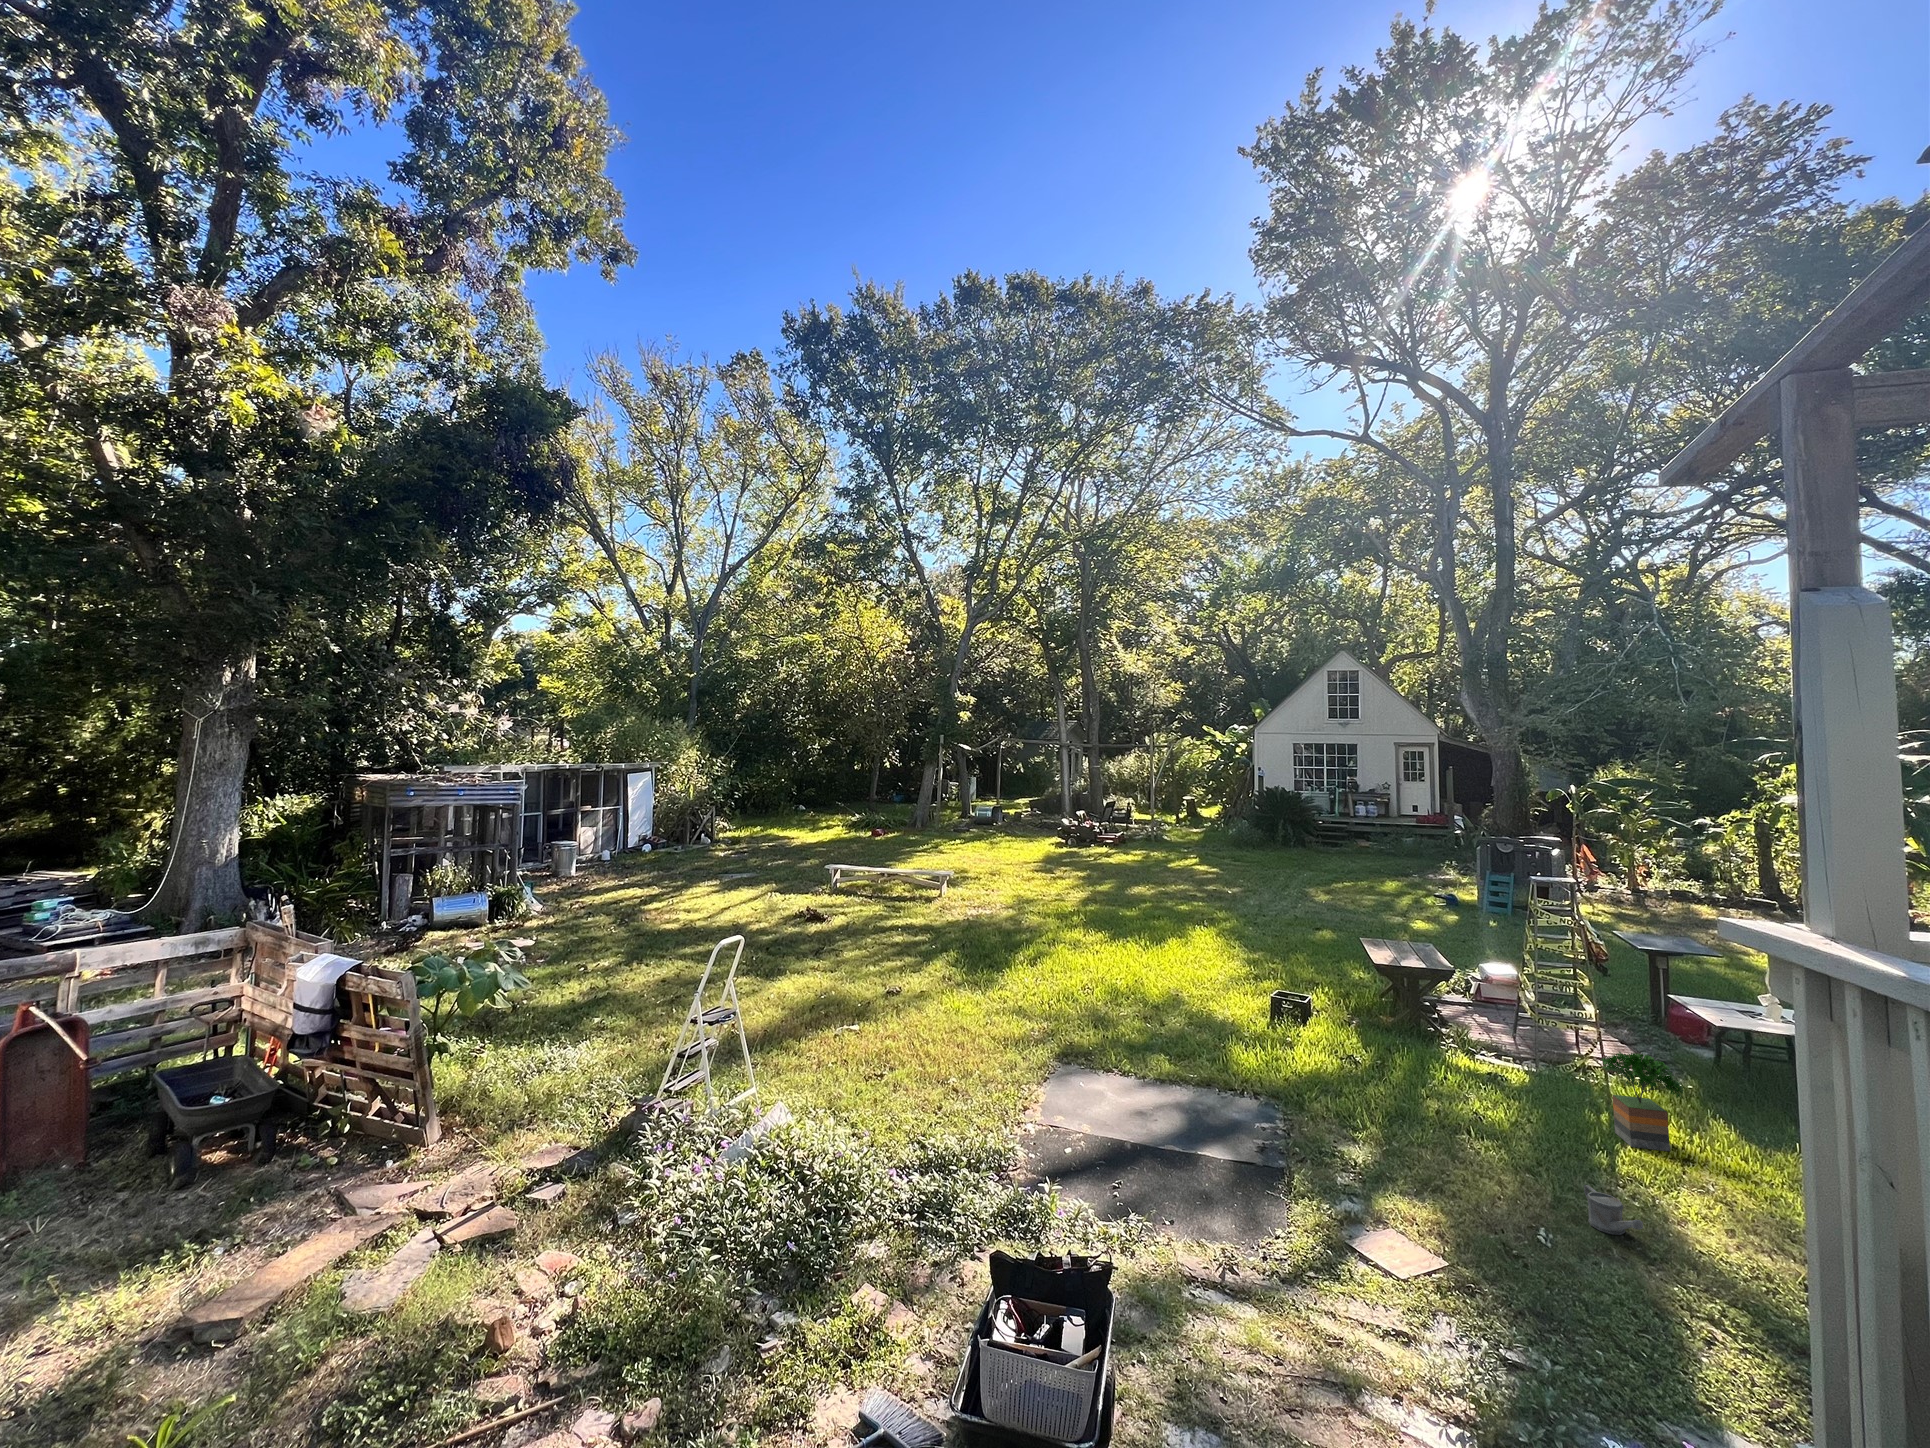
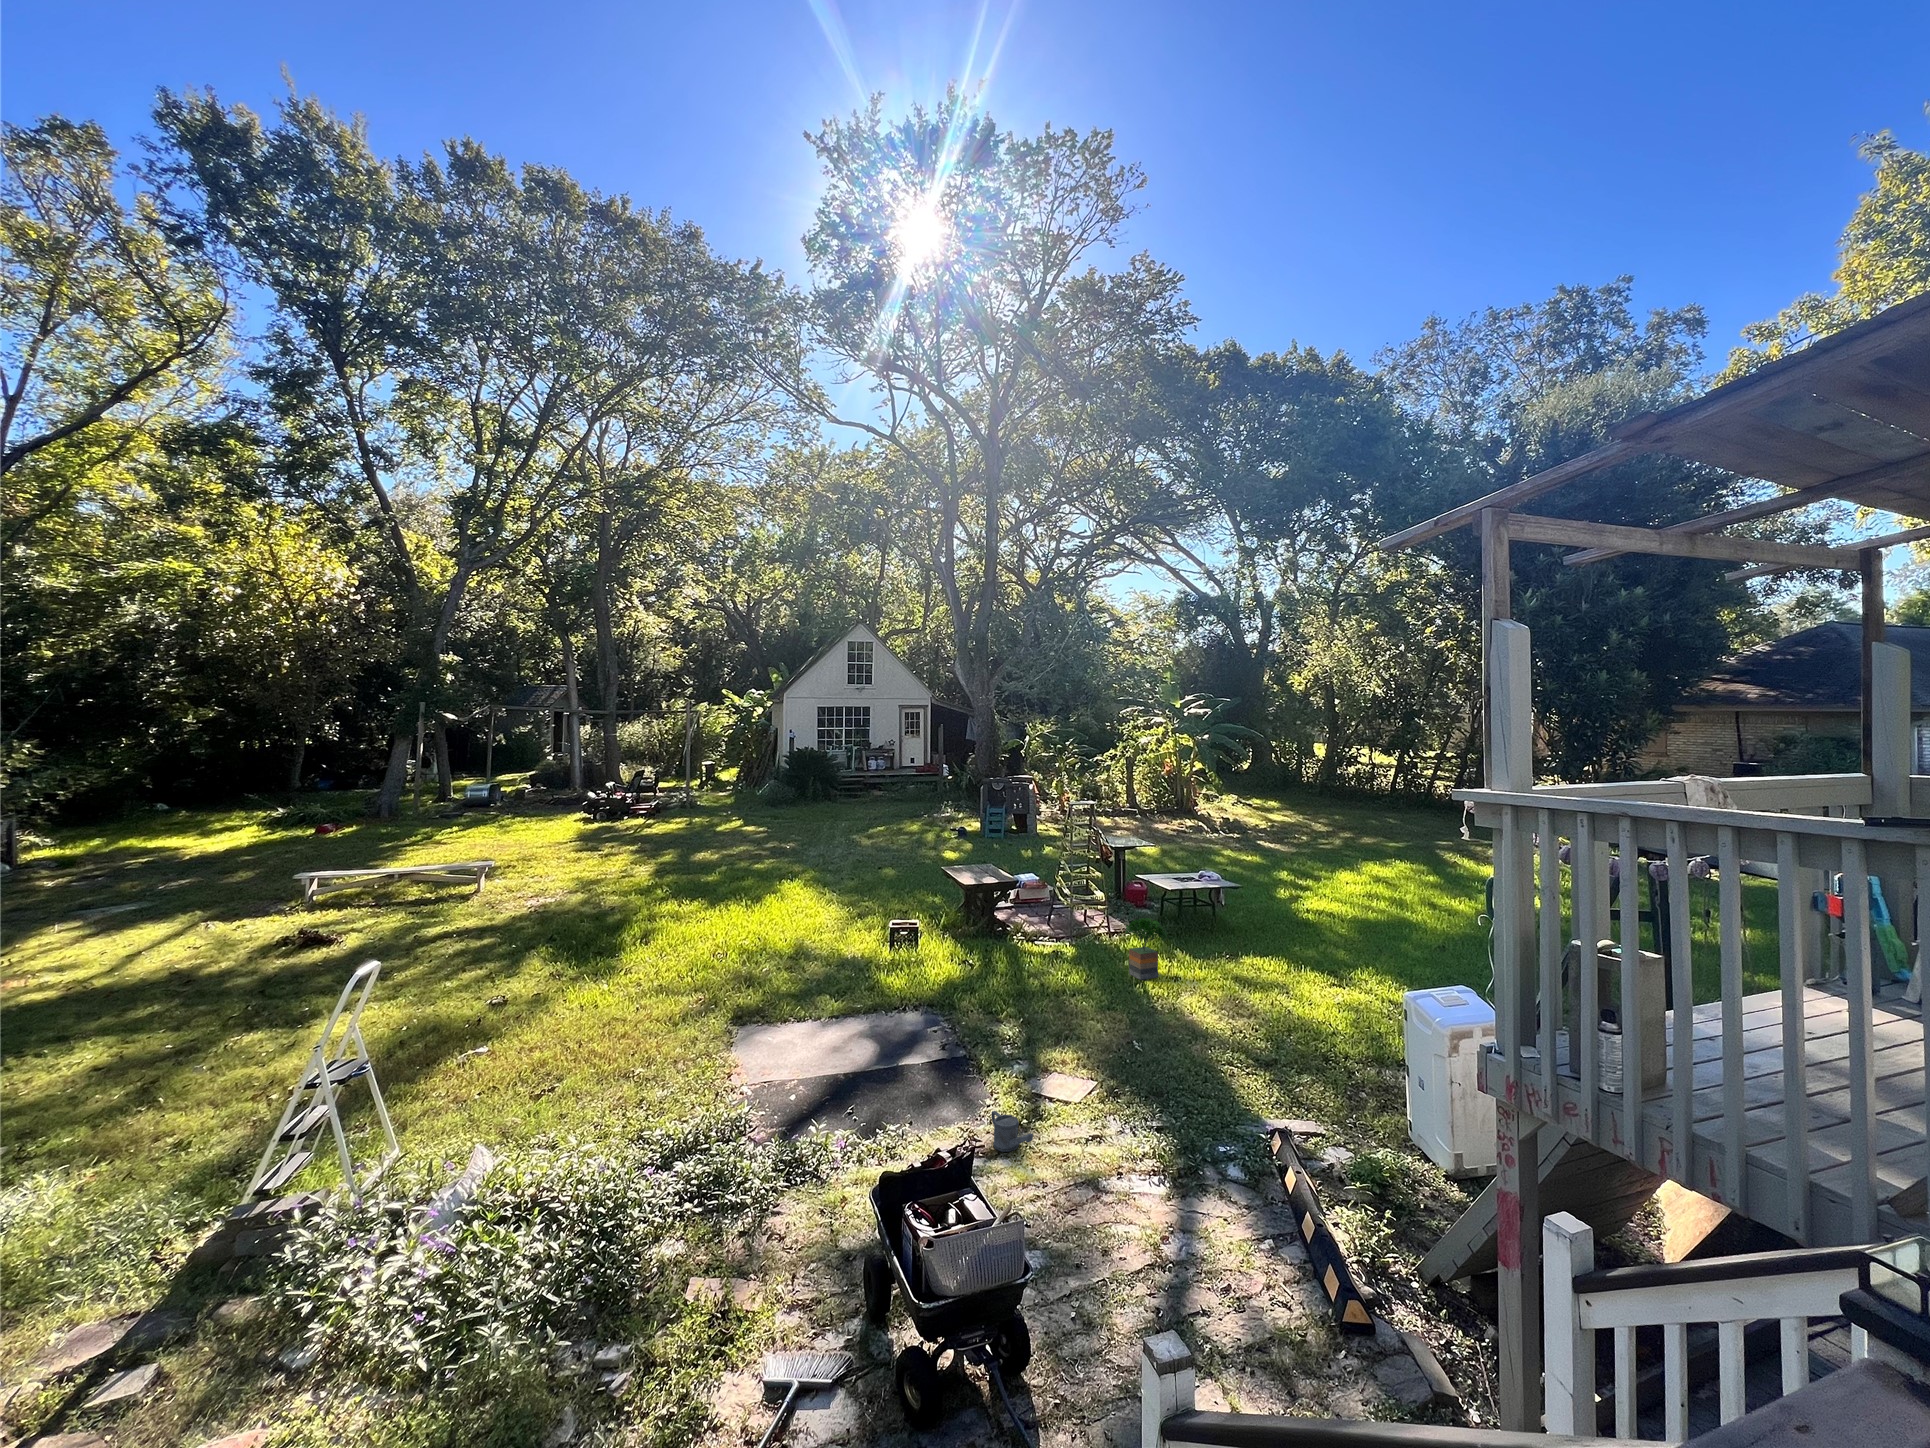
watering can: present [1584,1185,1643,1235] -> present [991,1111,1033,1152]

